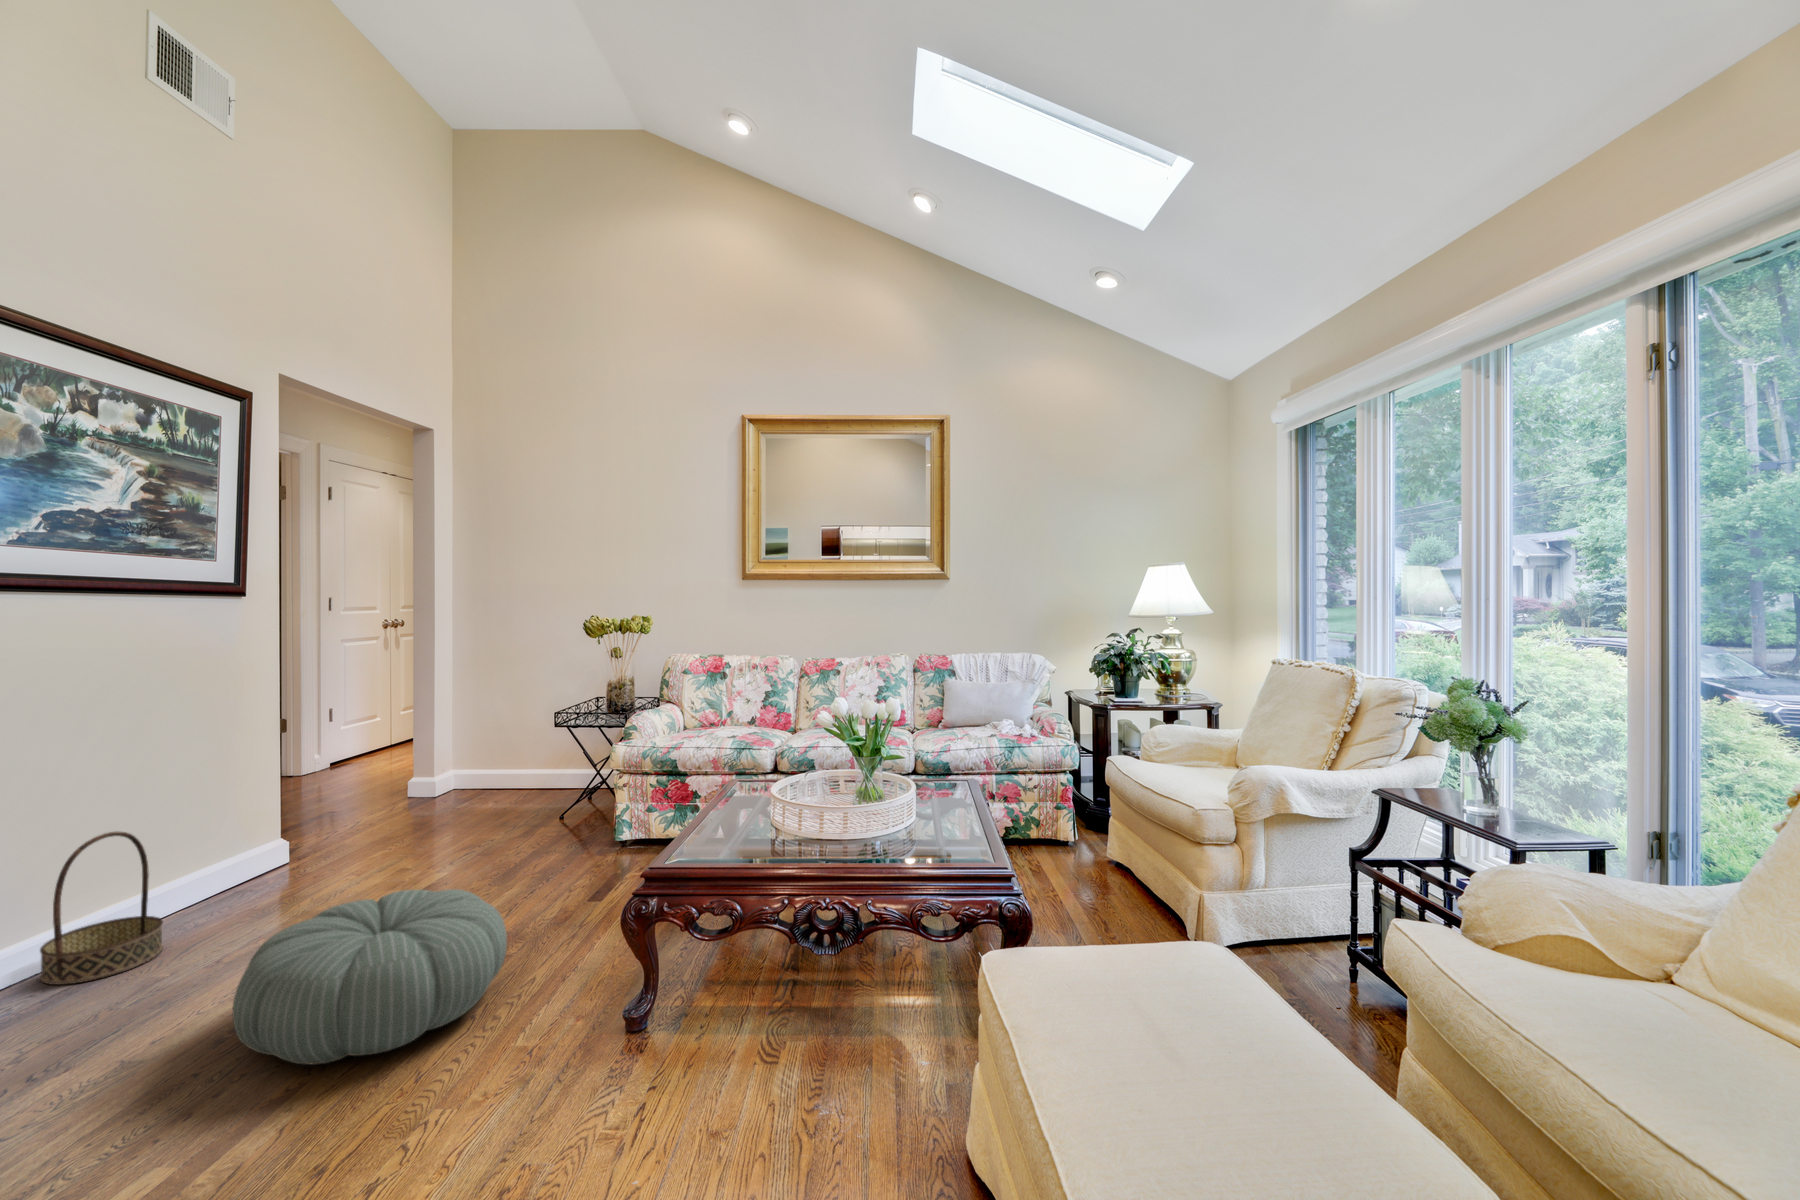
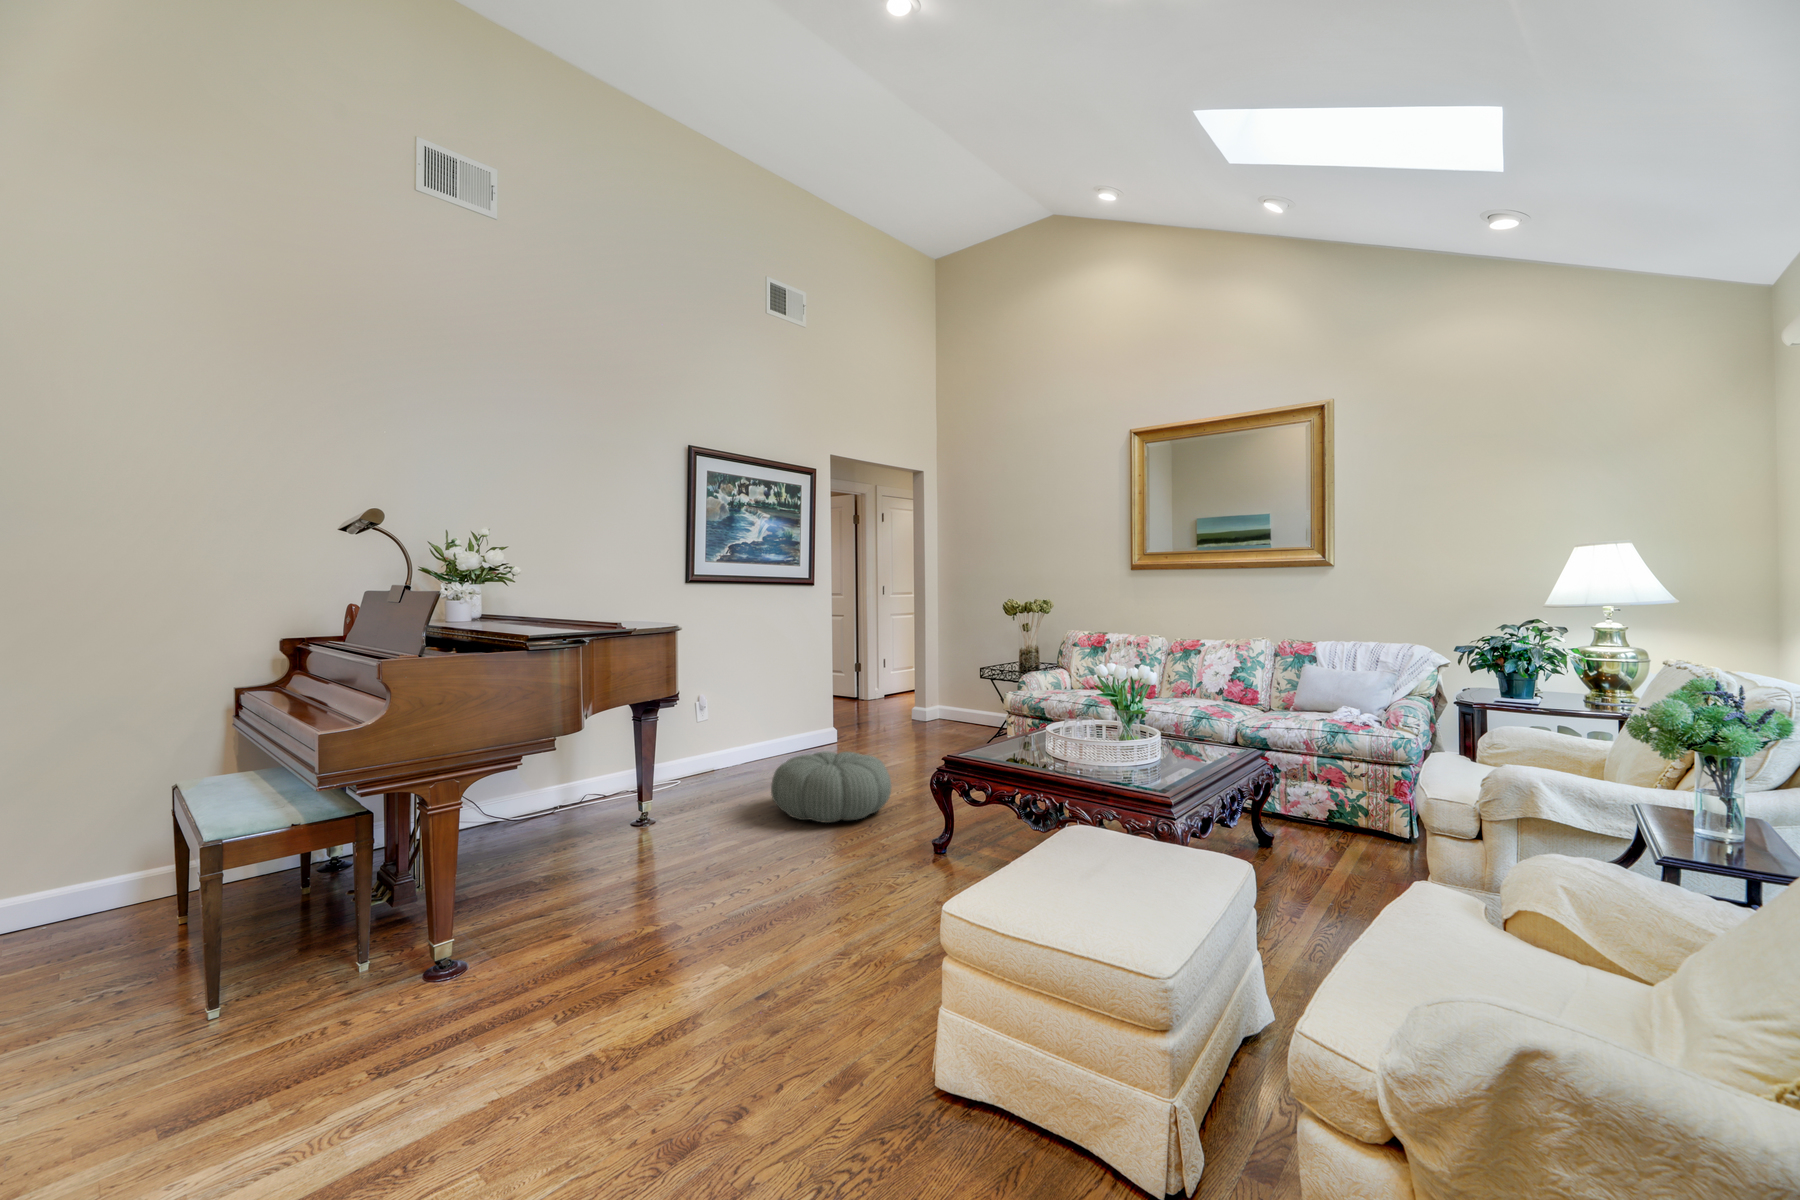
basket: present [40,832,163,985] -> none [728,704,770,773]

